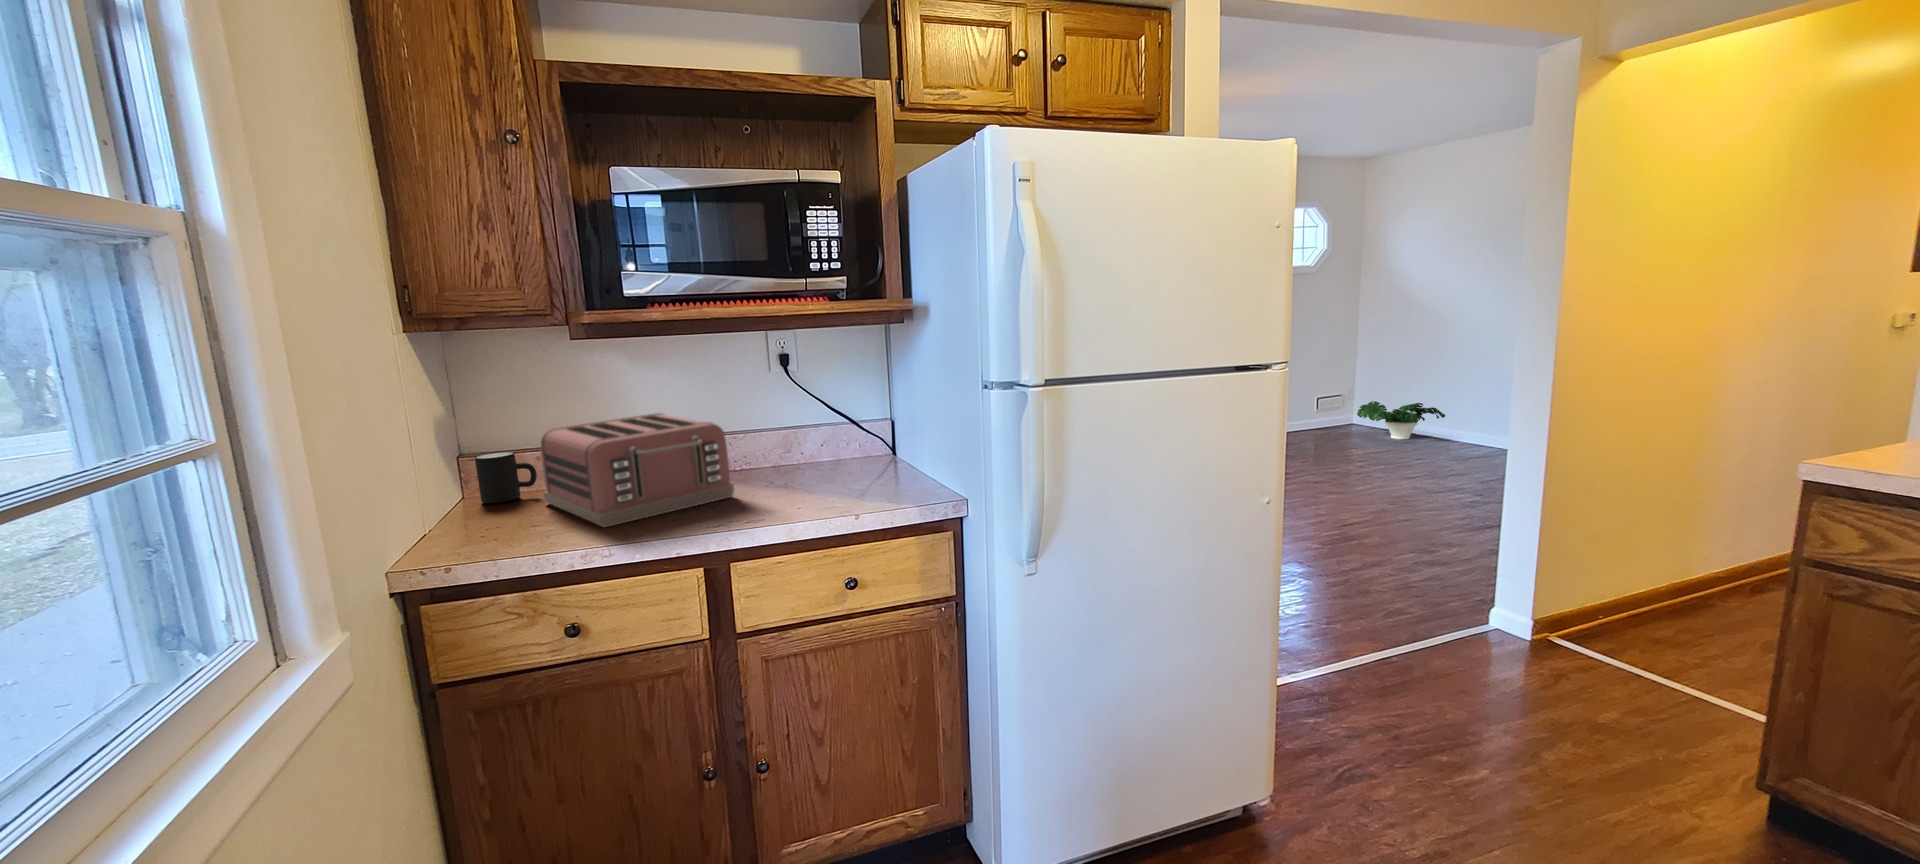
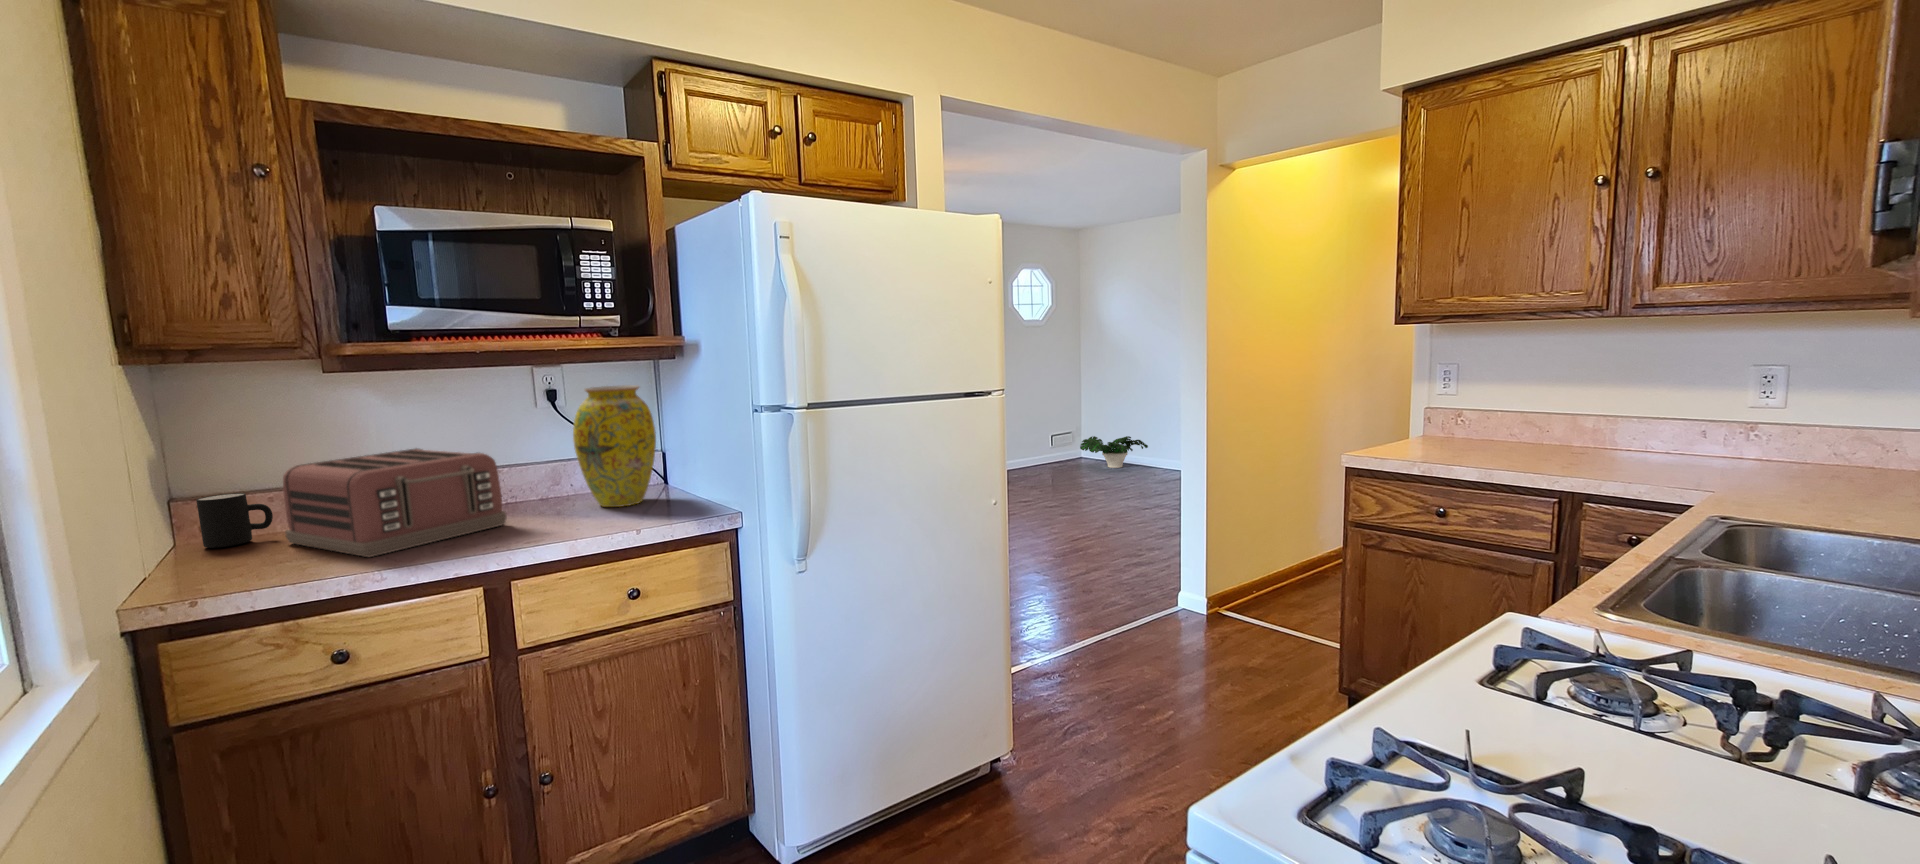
vase: none [800,352,883,482] -> present [573,385,656,507]

